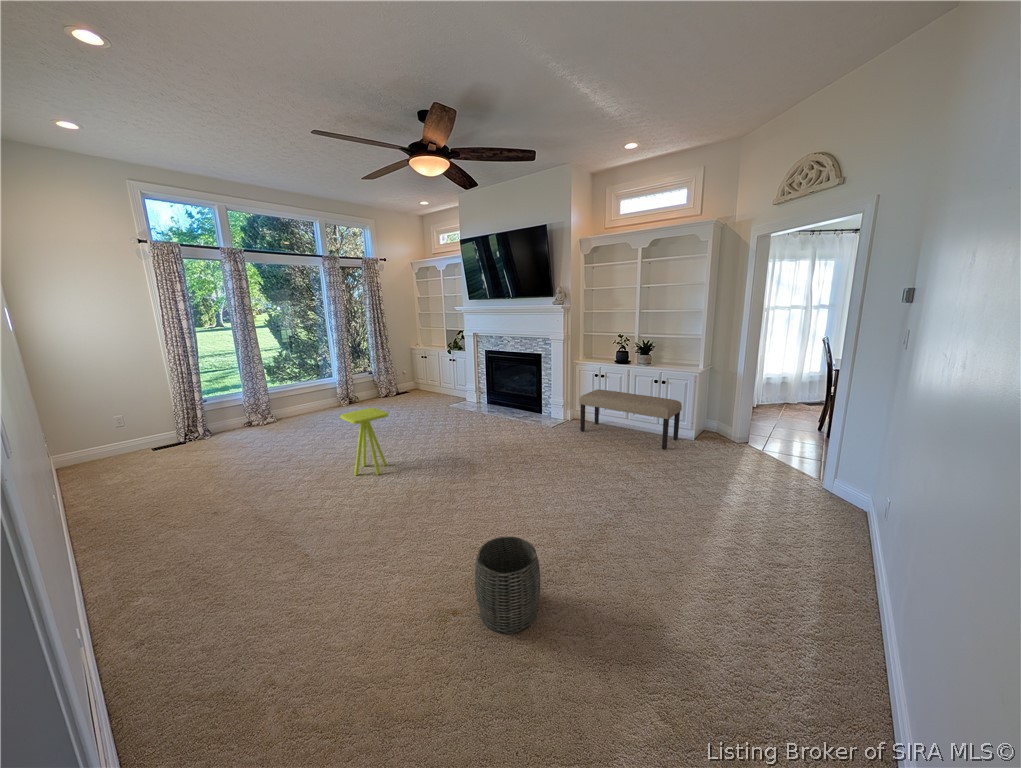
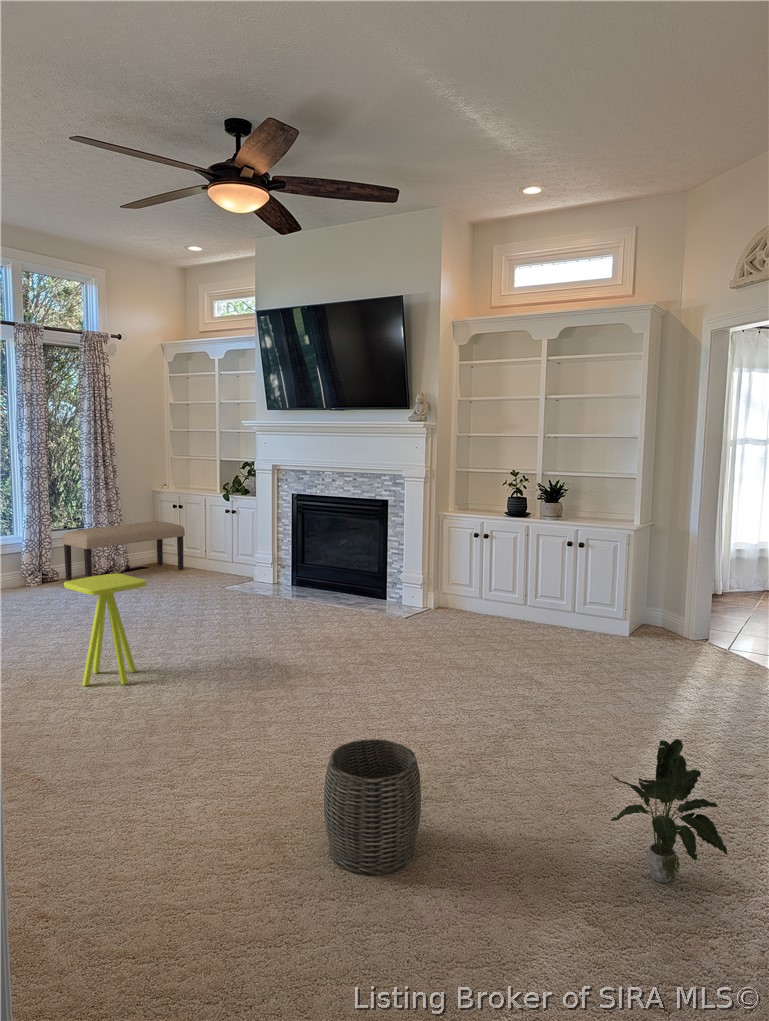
bench: present [579,389,682,450] -> present [62,521,185,581]
potted plant: none [674,550,764,654] -> present [611,739,727,883]

